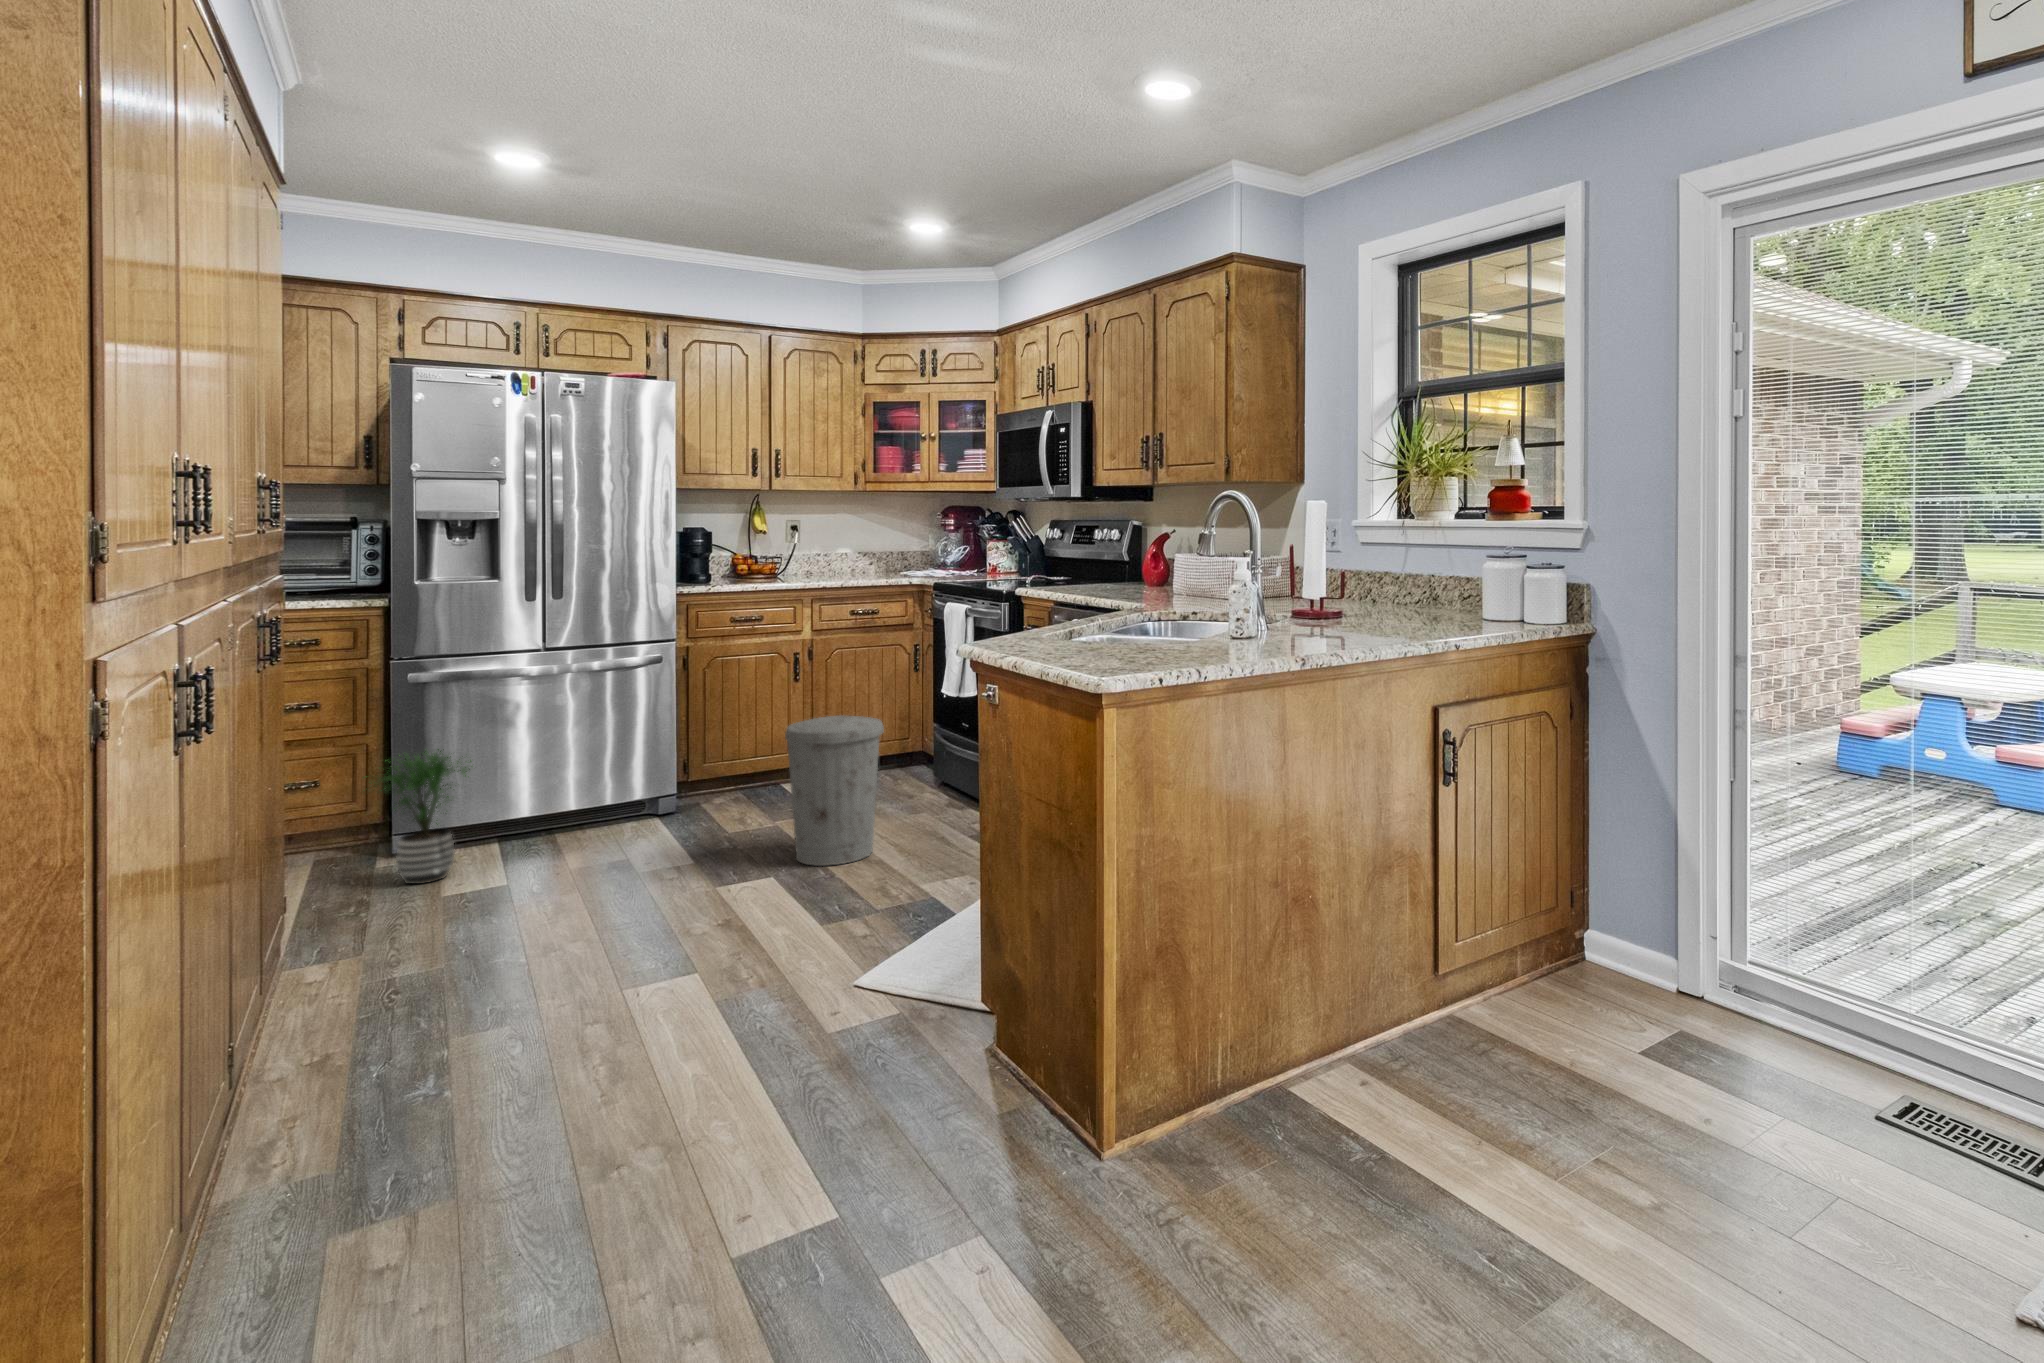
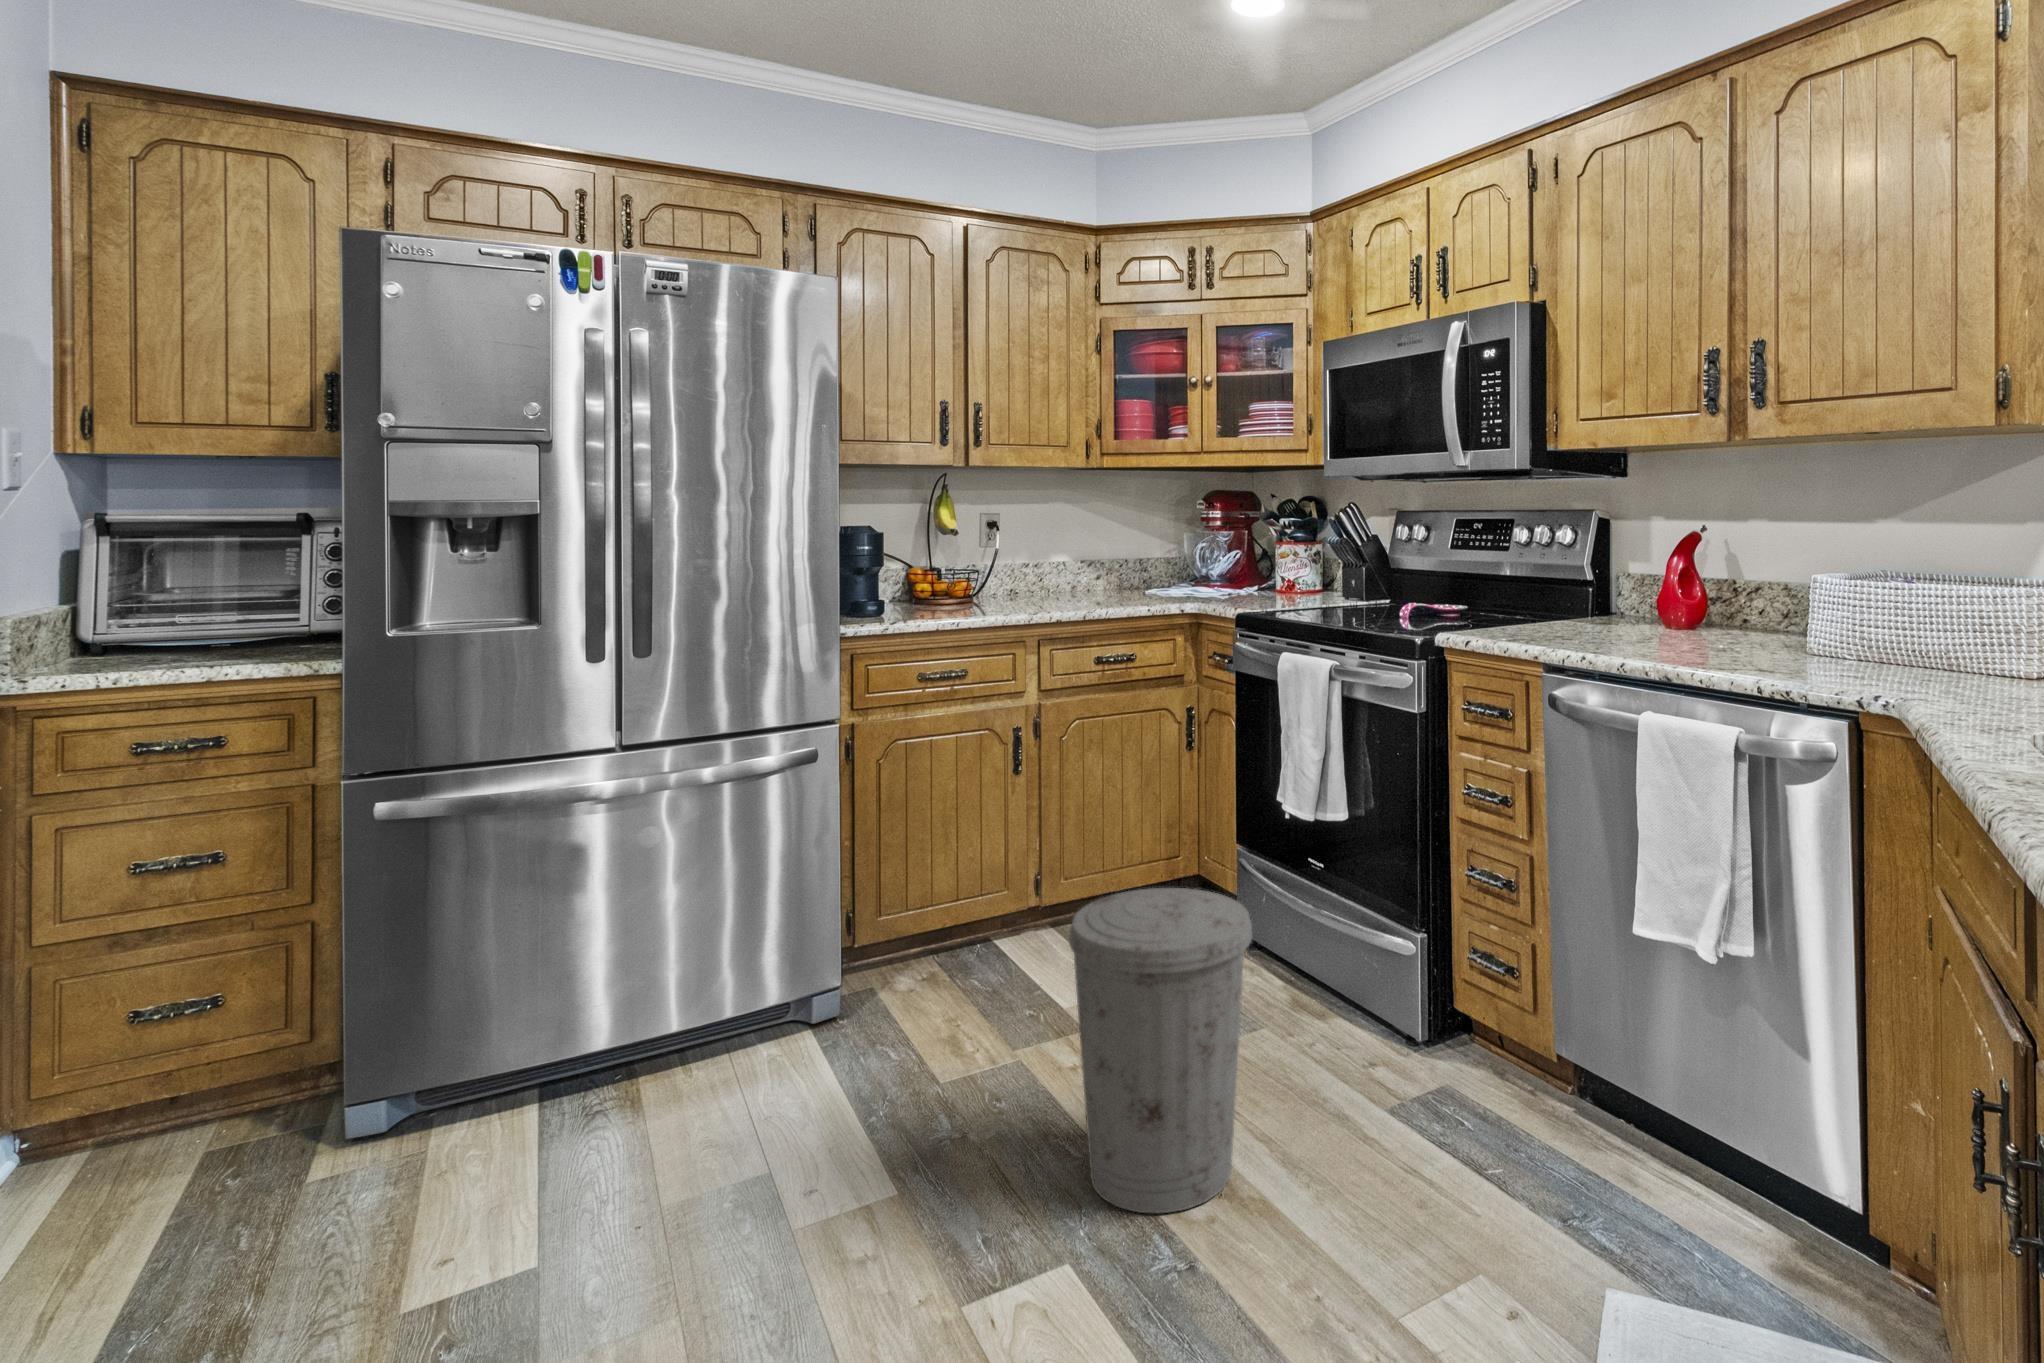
potted plant: present [364,749,472,884] -> none [255,962,489,1247]

